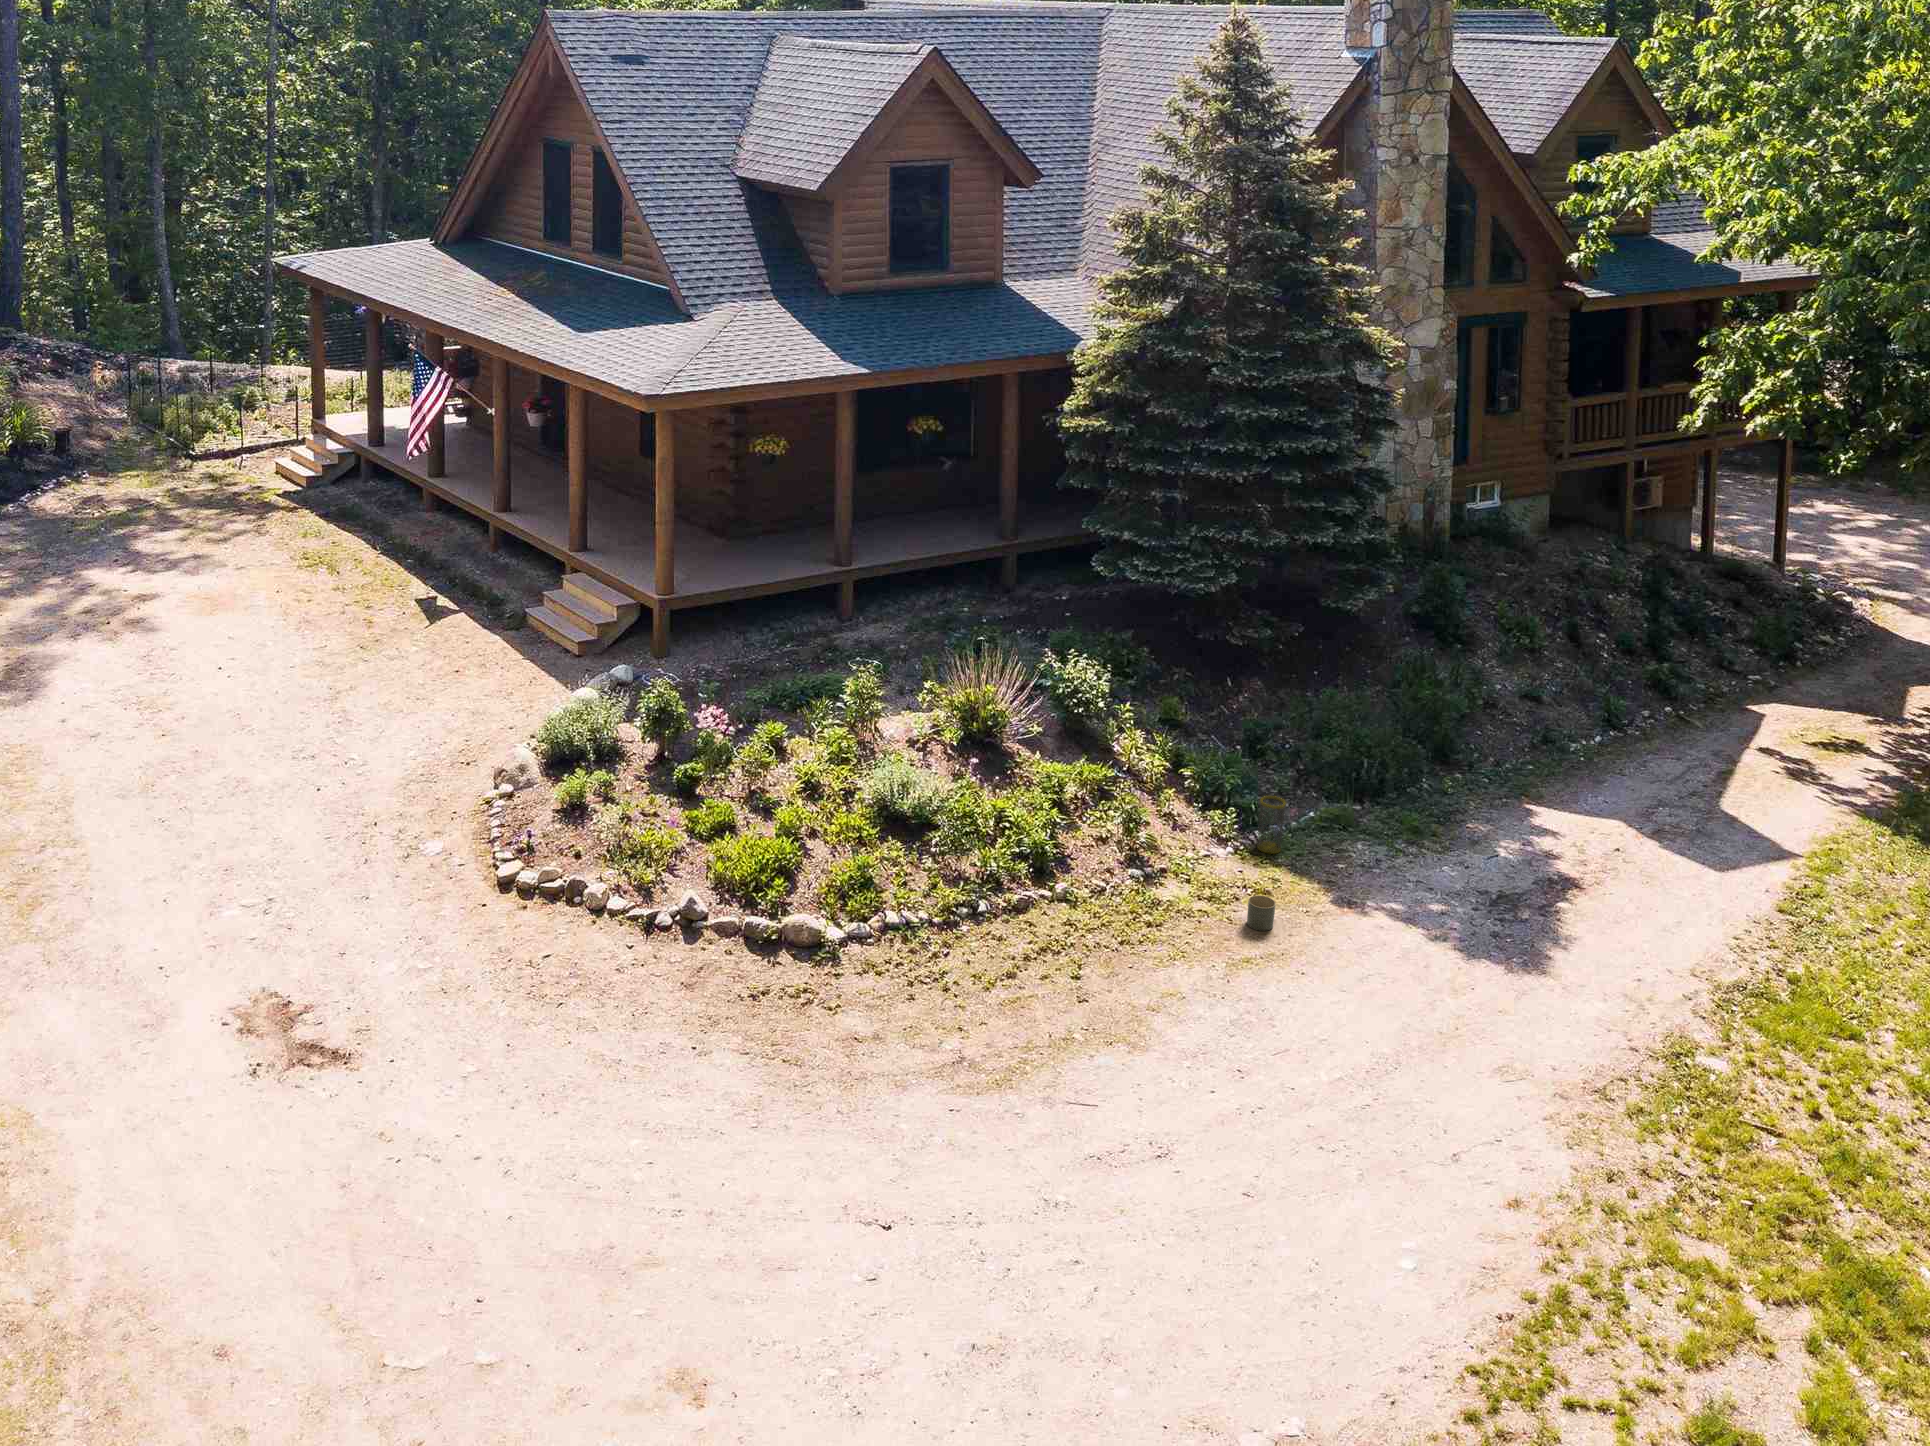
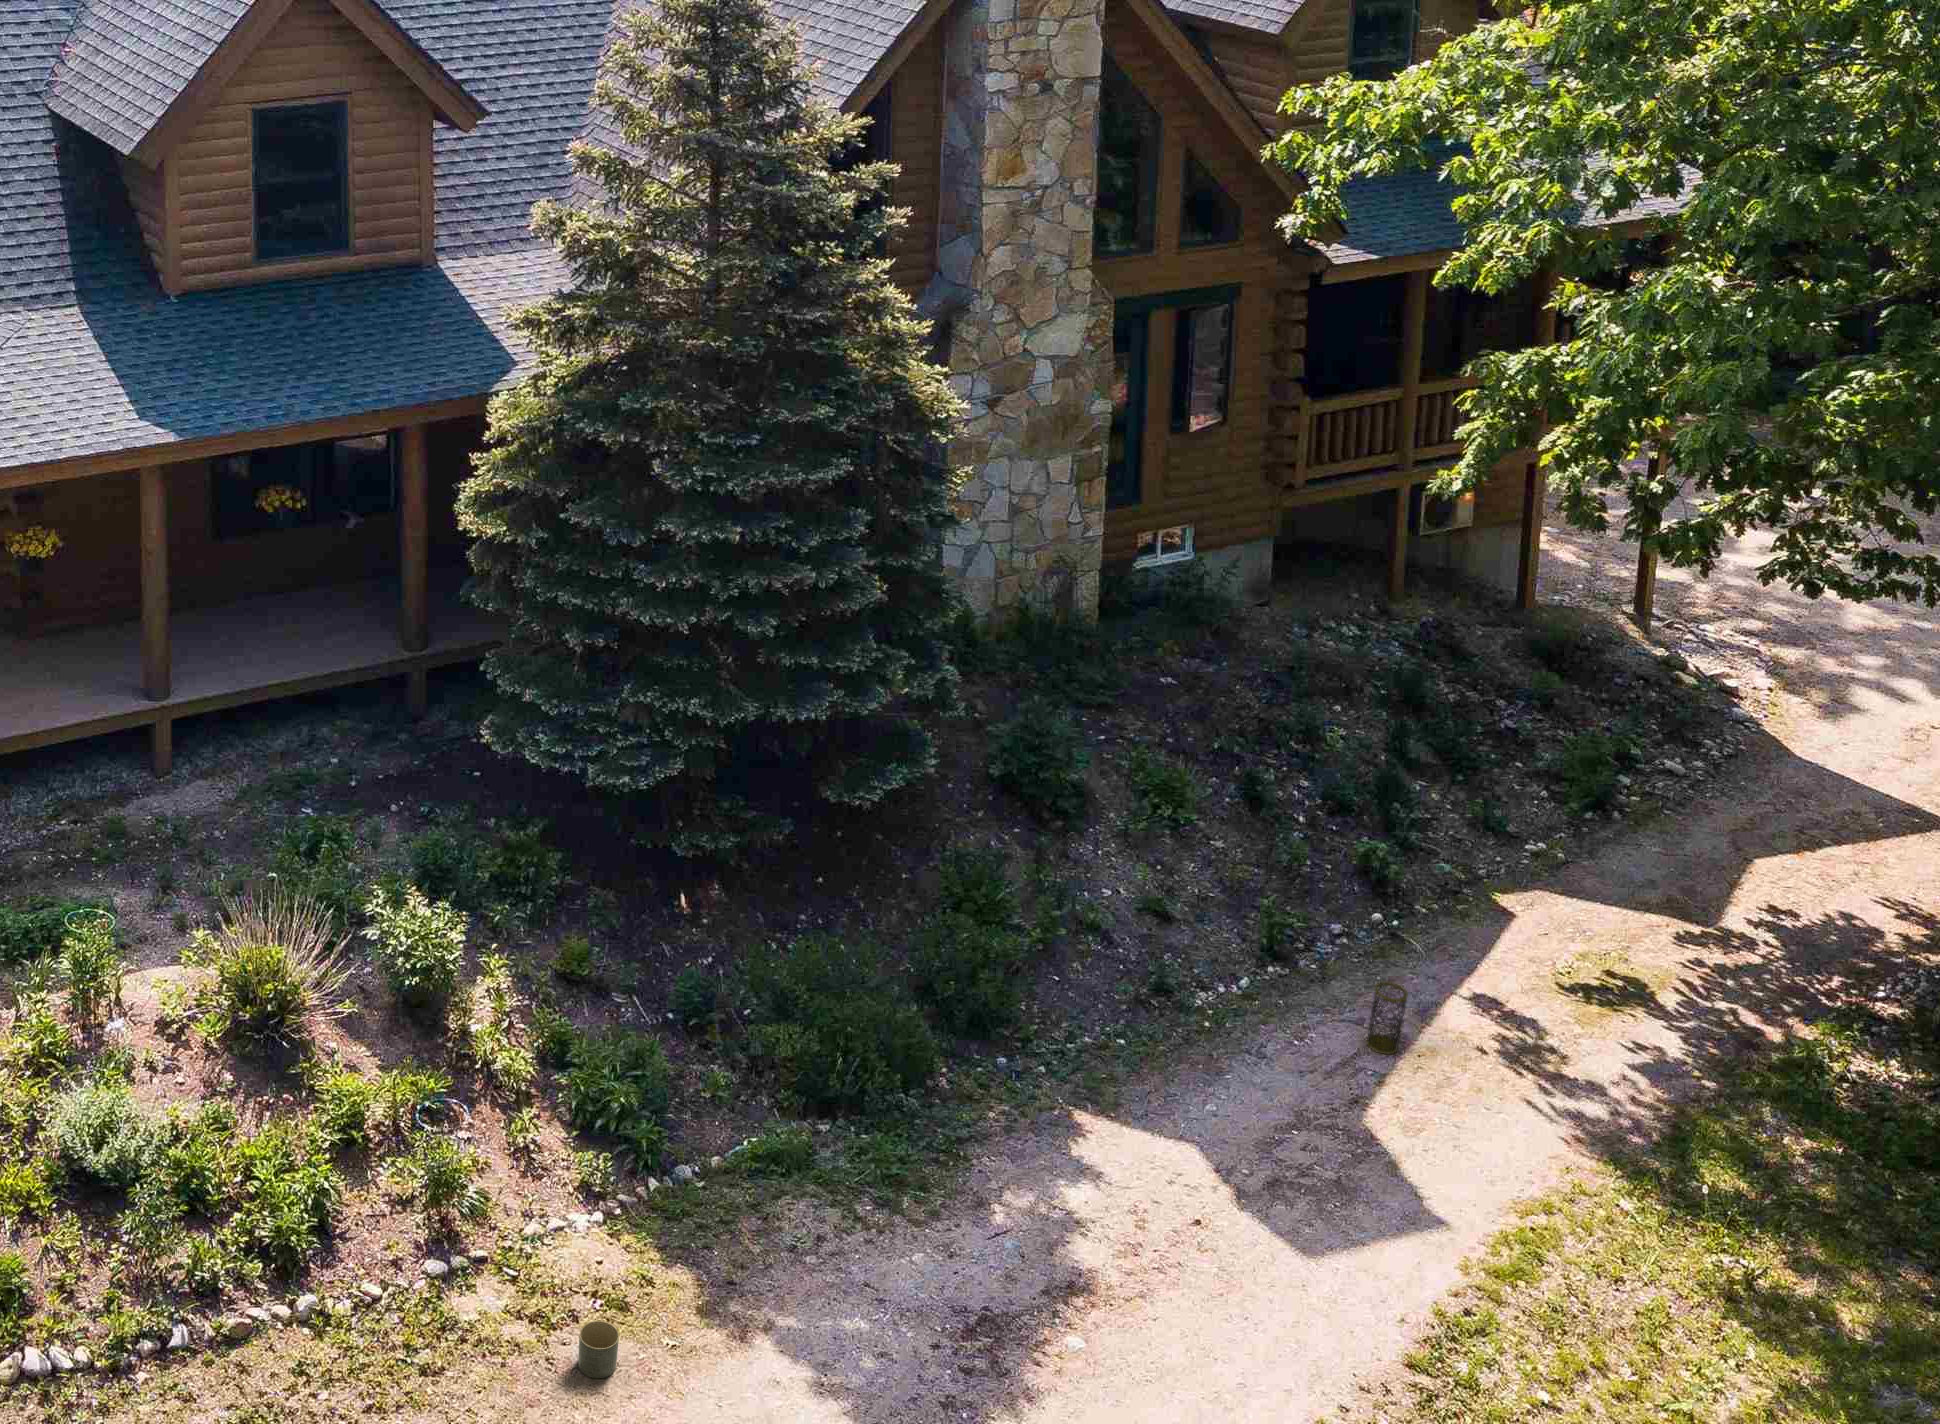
trash can: present [1257,796,1285,854] -> present [1367,982,1408,1054]

